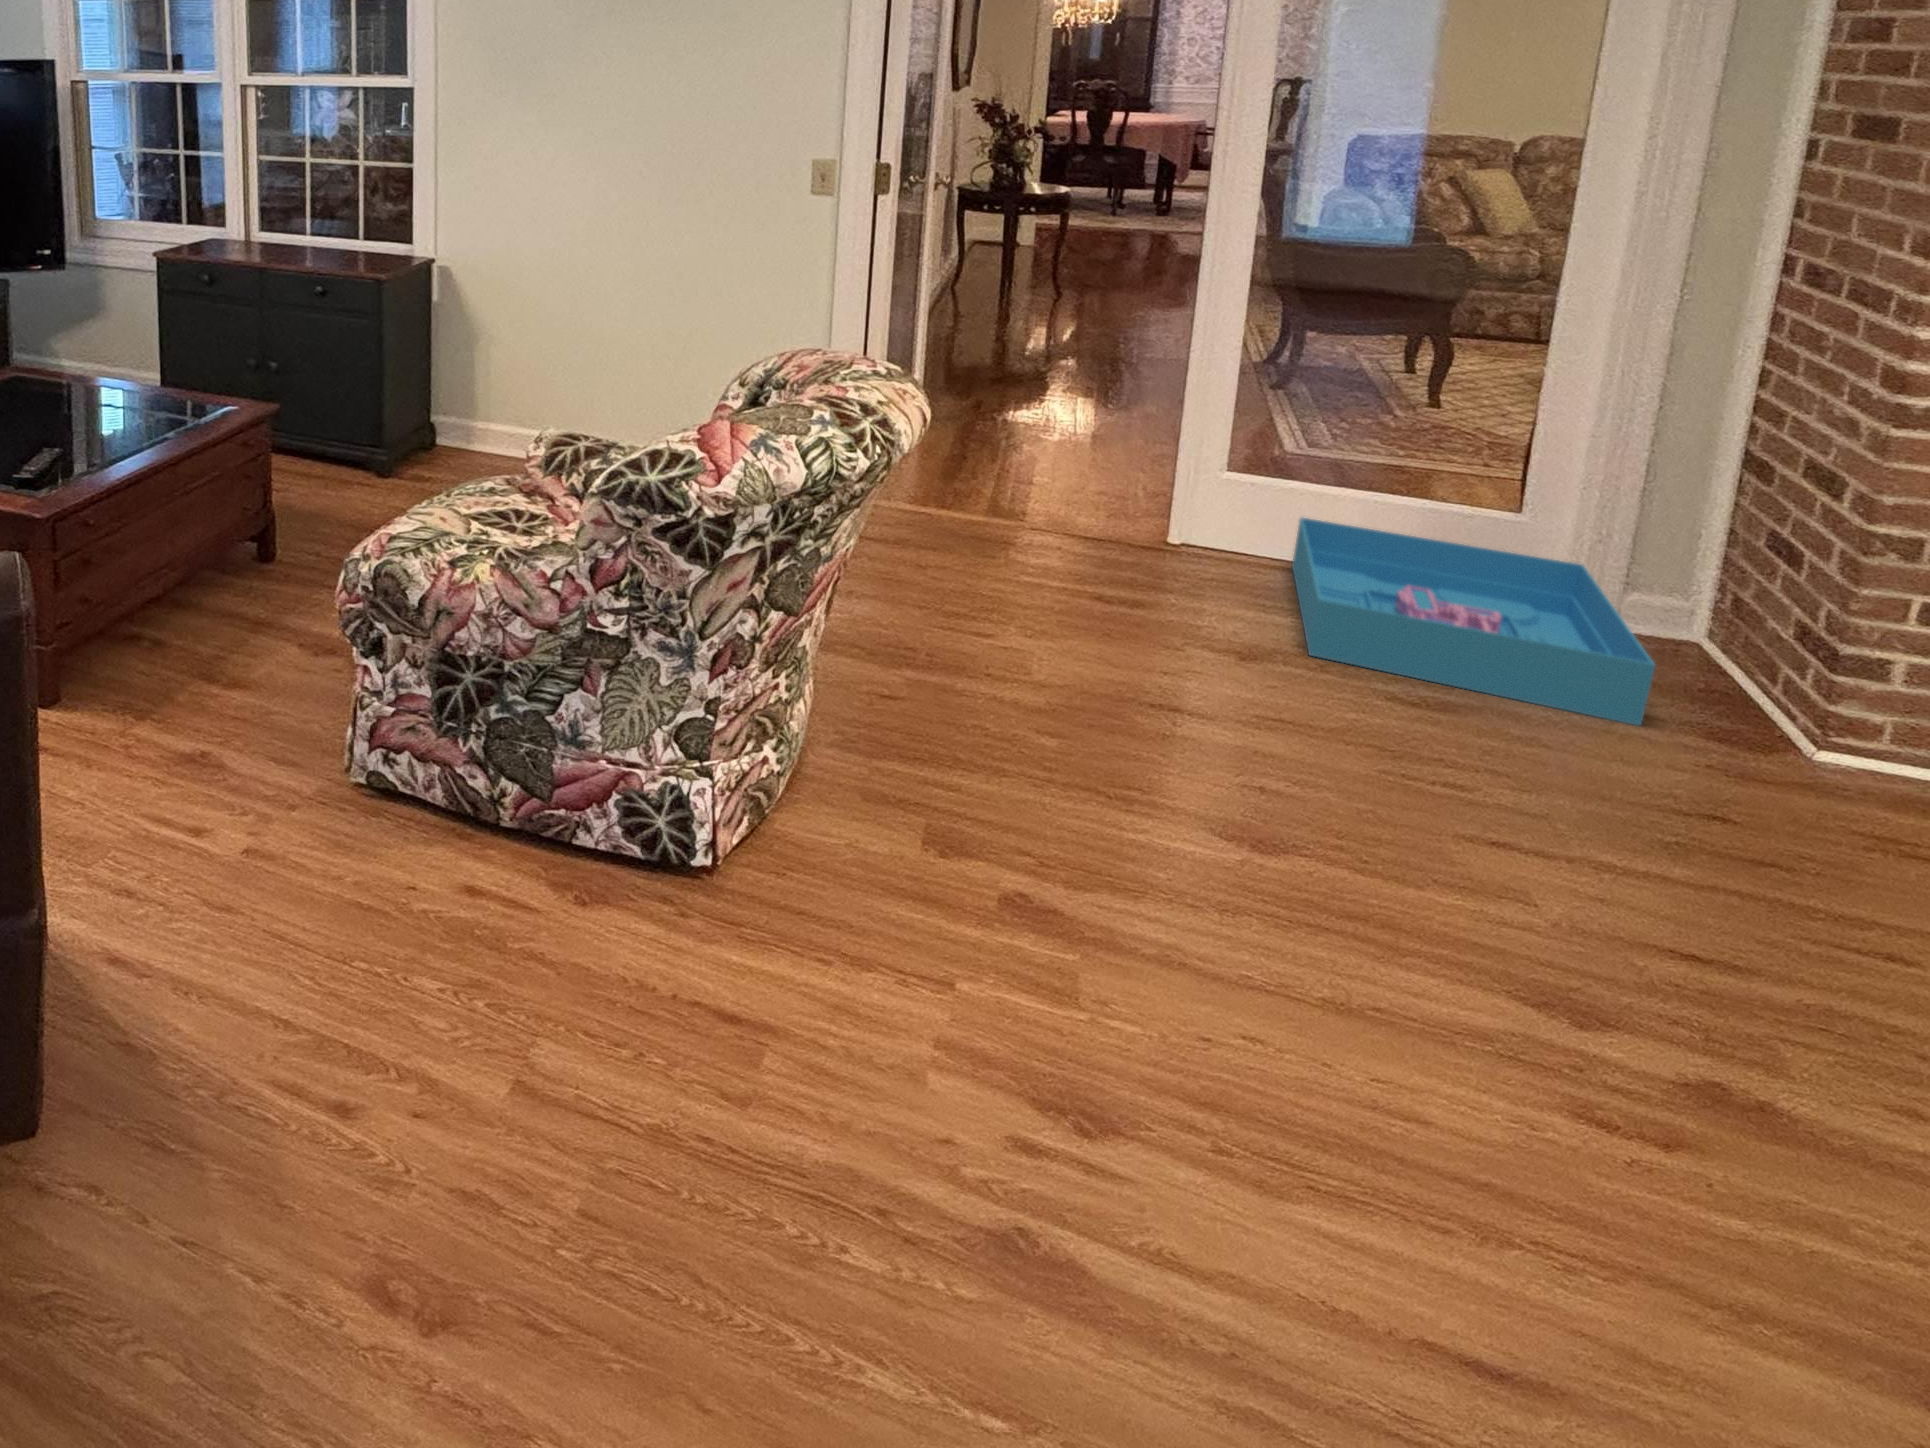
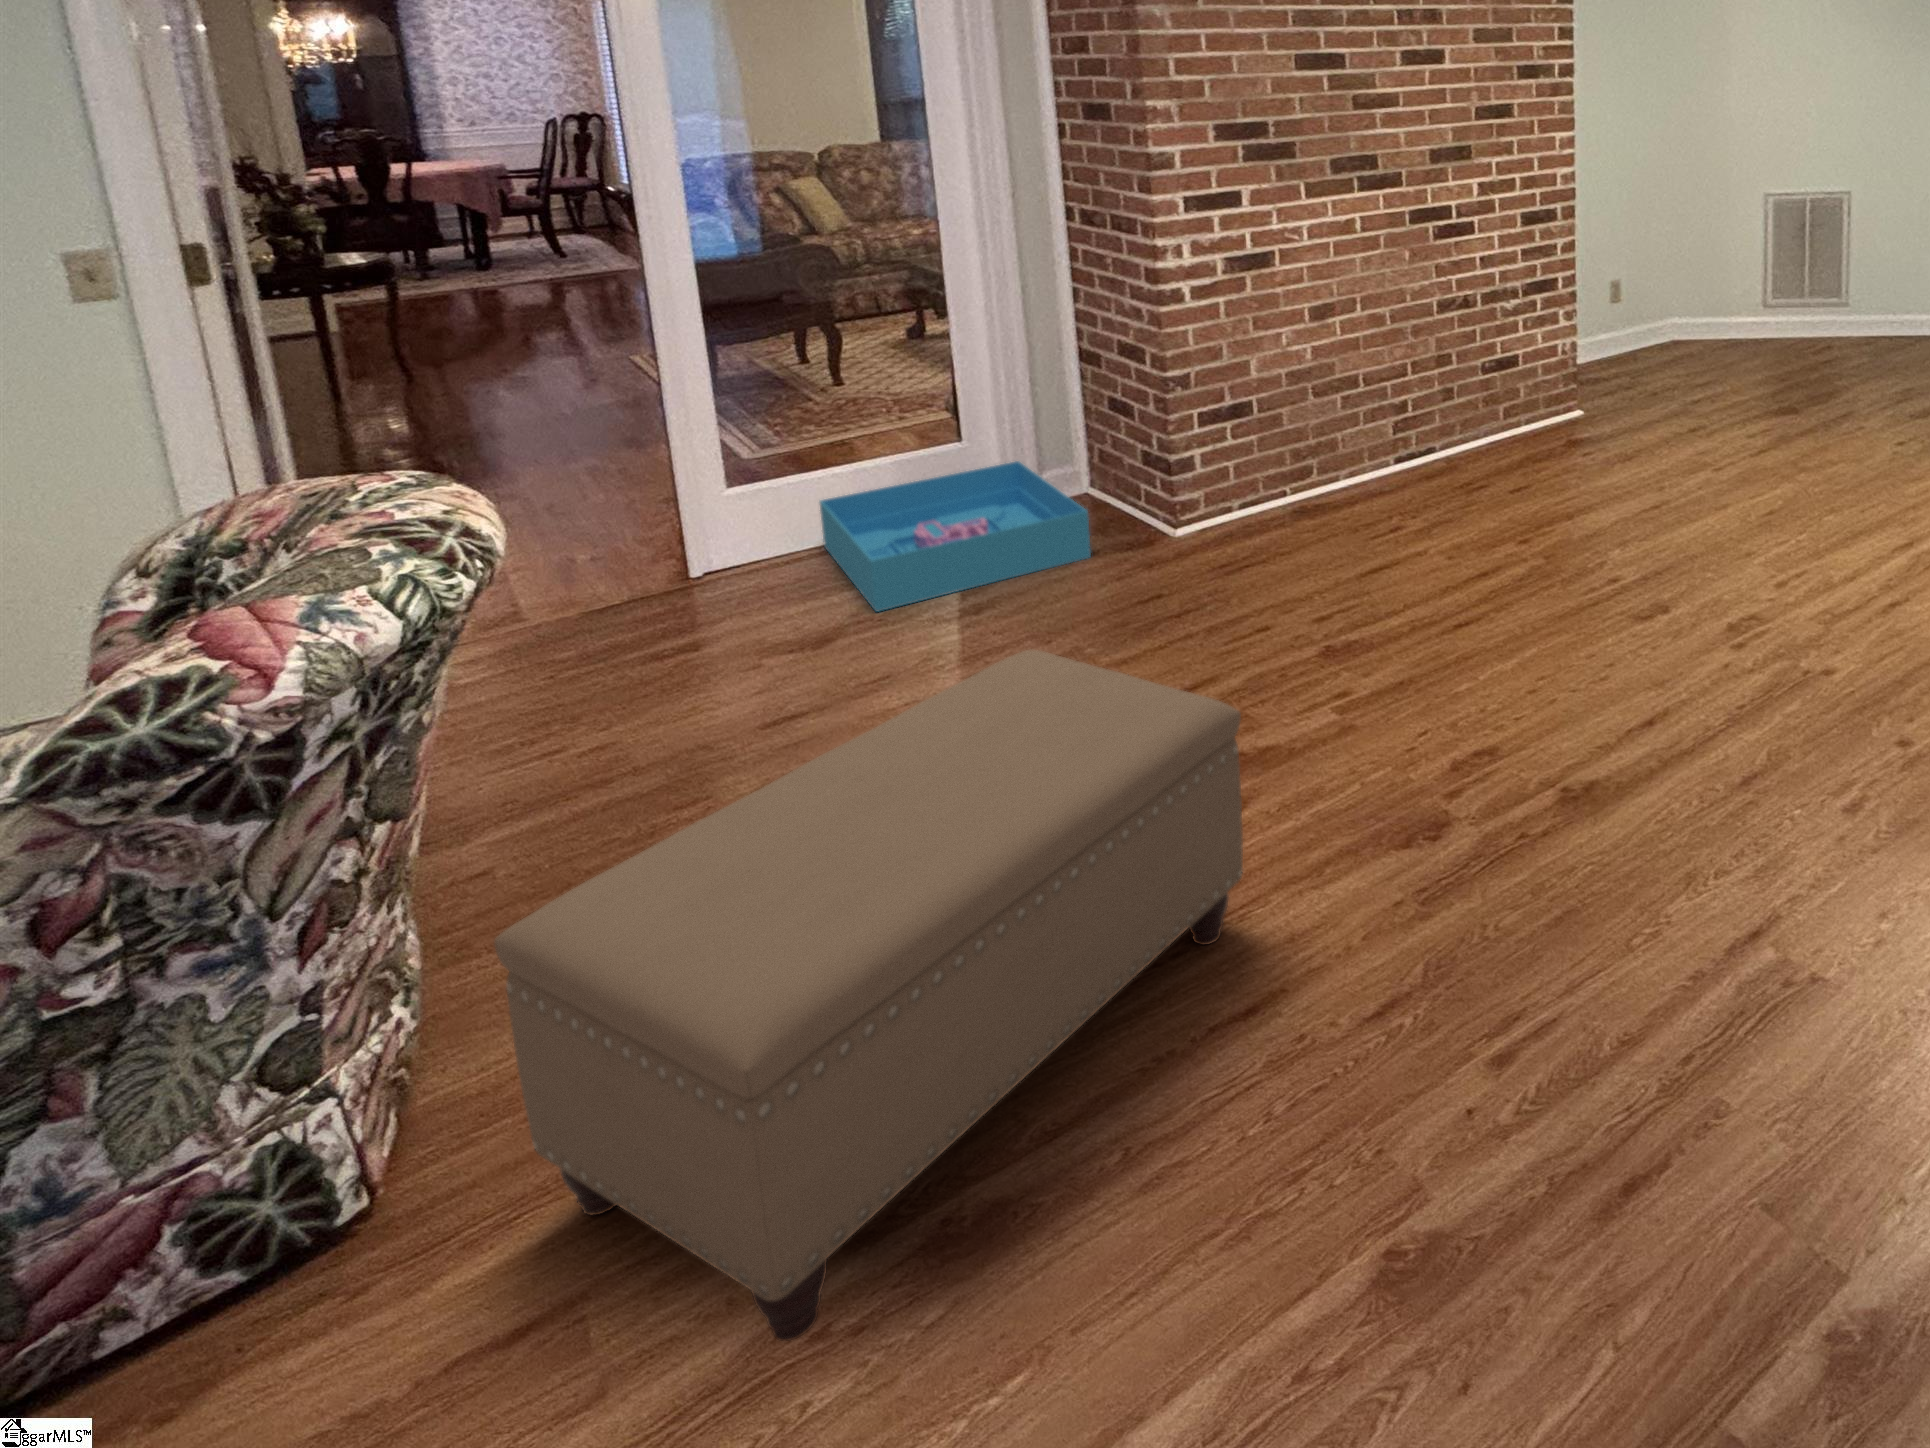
ottoman: none [788,733,1682,1303] -> present [494,649,1243,1341]

